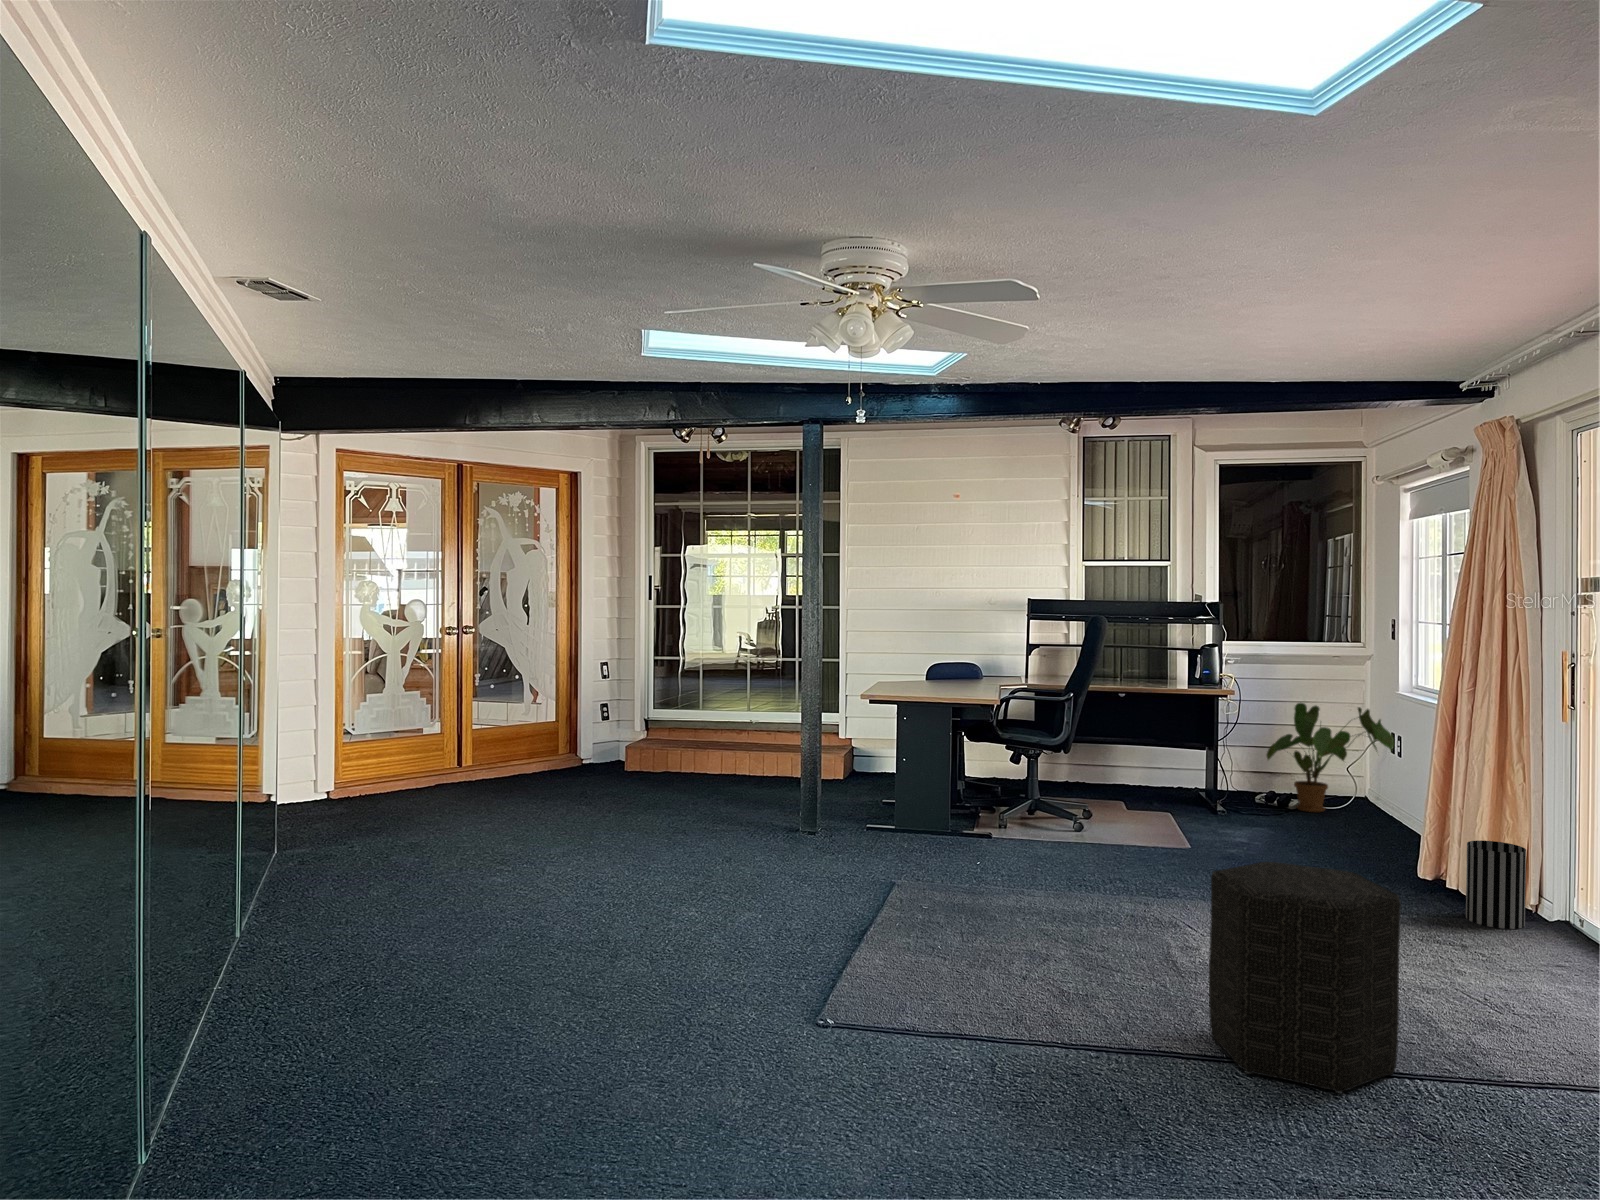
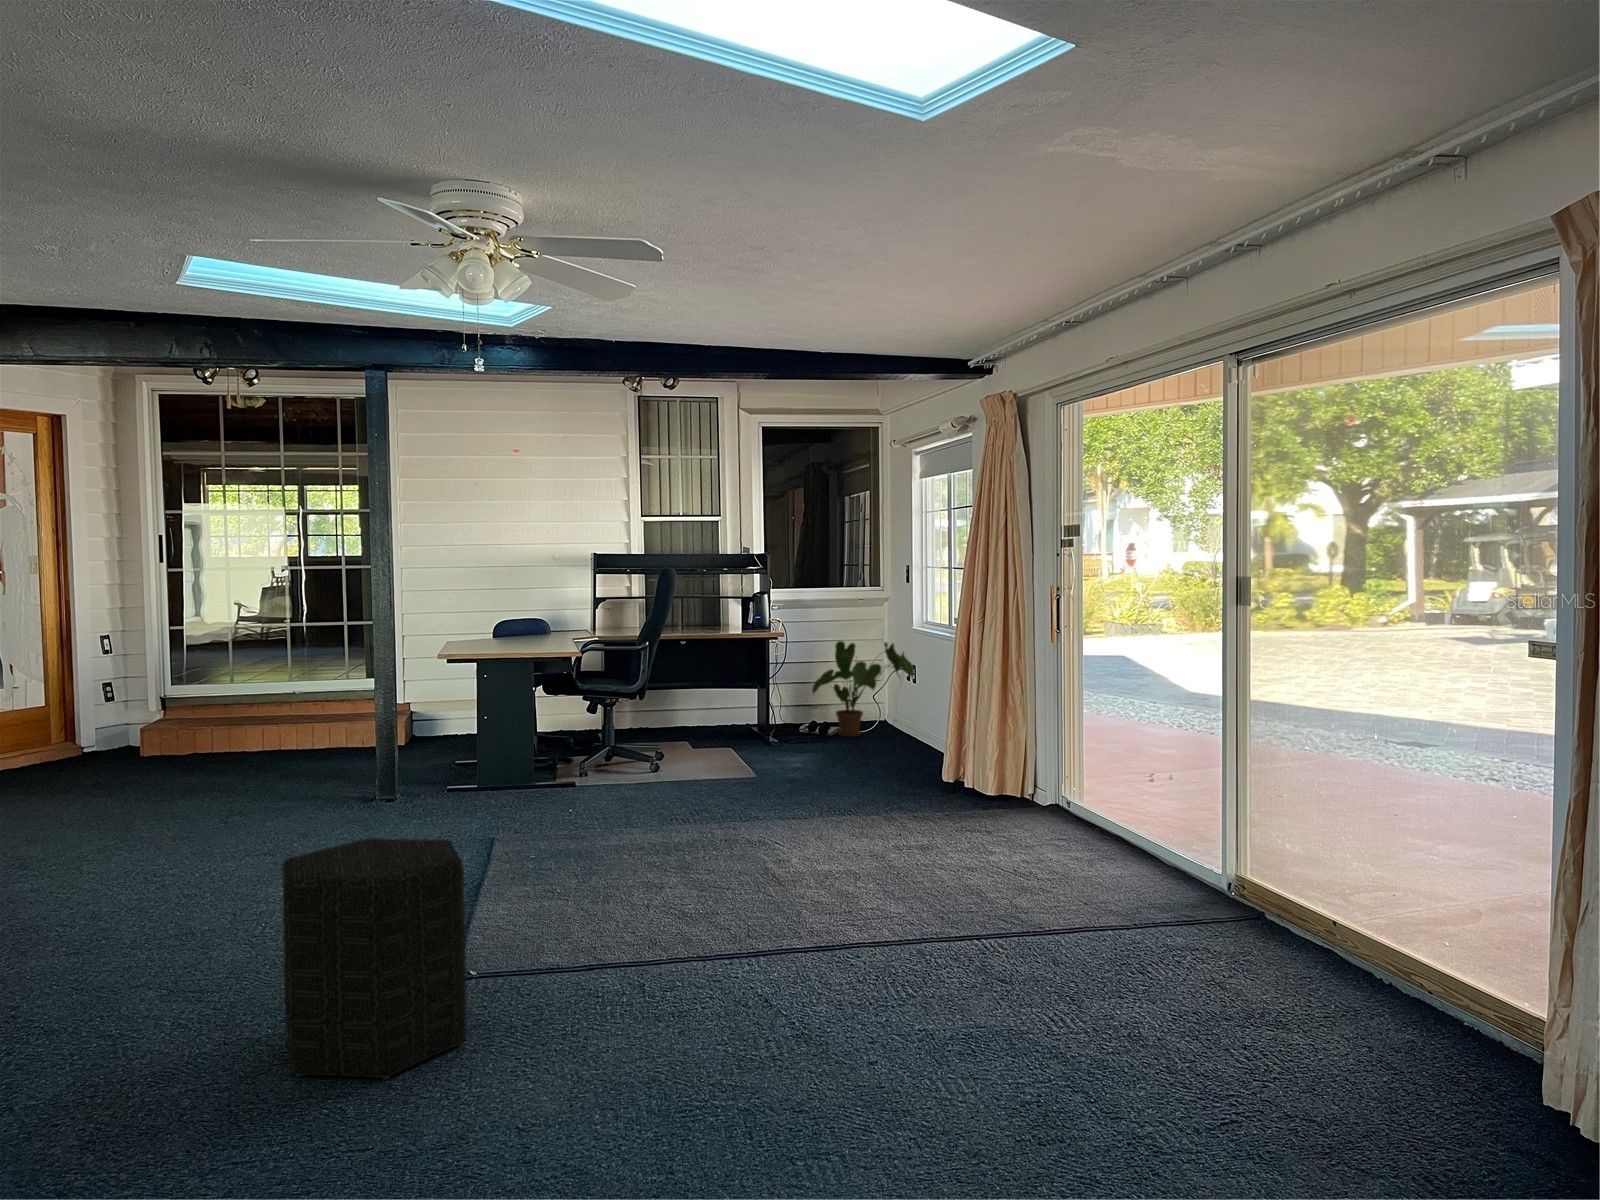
wastebasket: present [1466,840,1526,929] -> none [982,744,1024,813]
ottoman: present [1209,862,1401,1094] -> present [282,838,467,1079]

